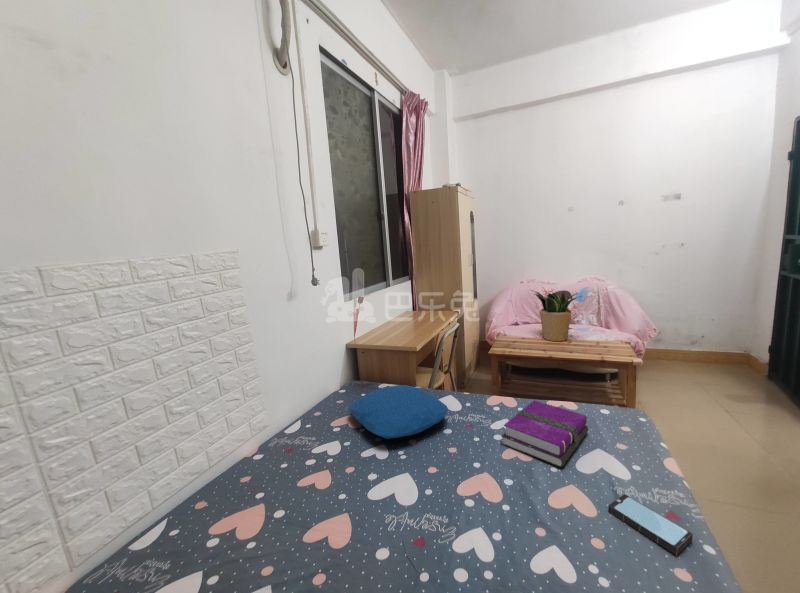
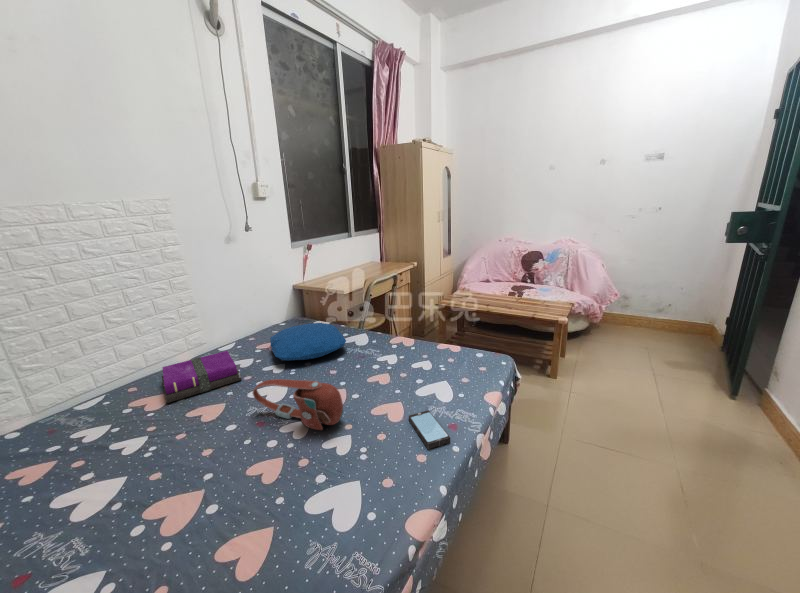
potted plant: present [534,291,578,341] -> none [488,248,531,299]
notebook: present [502,400,589,468] -> present [162,351,242,403]
handbag: none [405,473,541,542] -> present [253,379,343,430]

